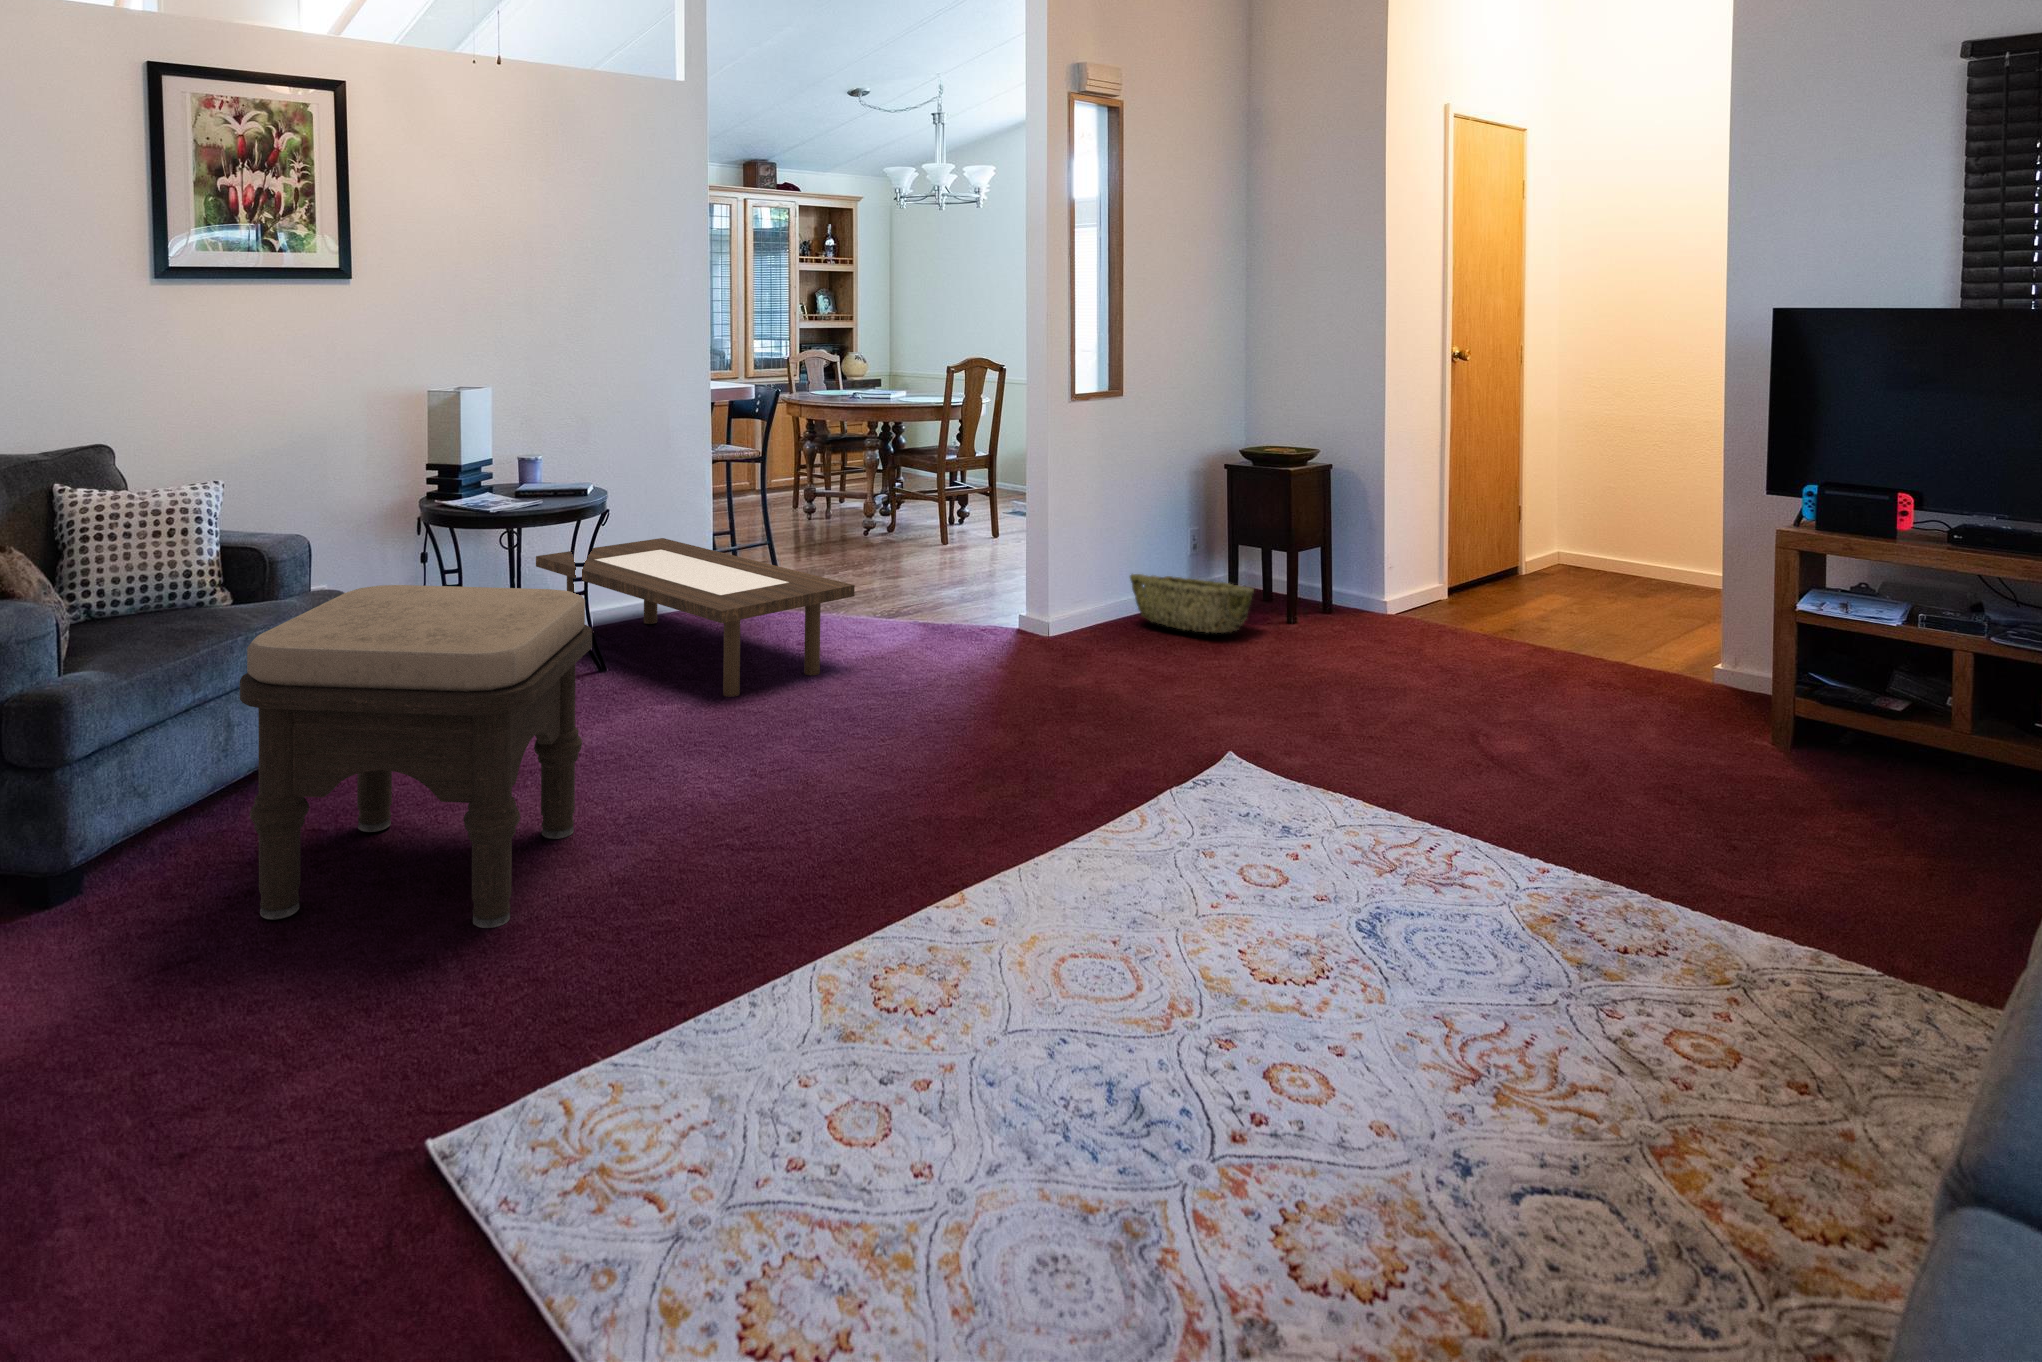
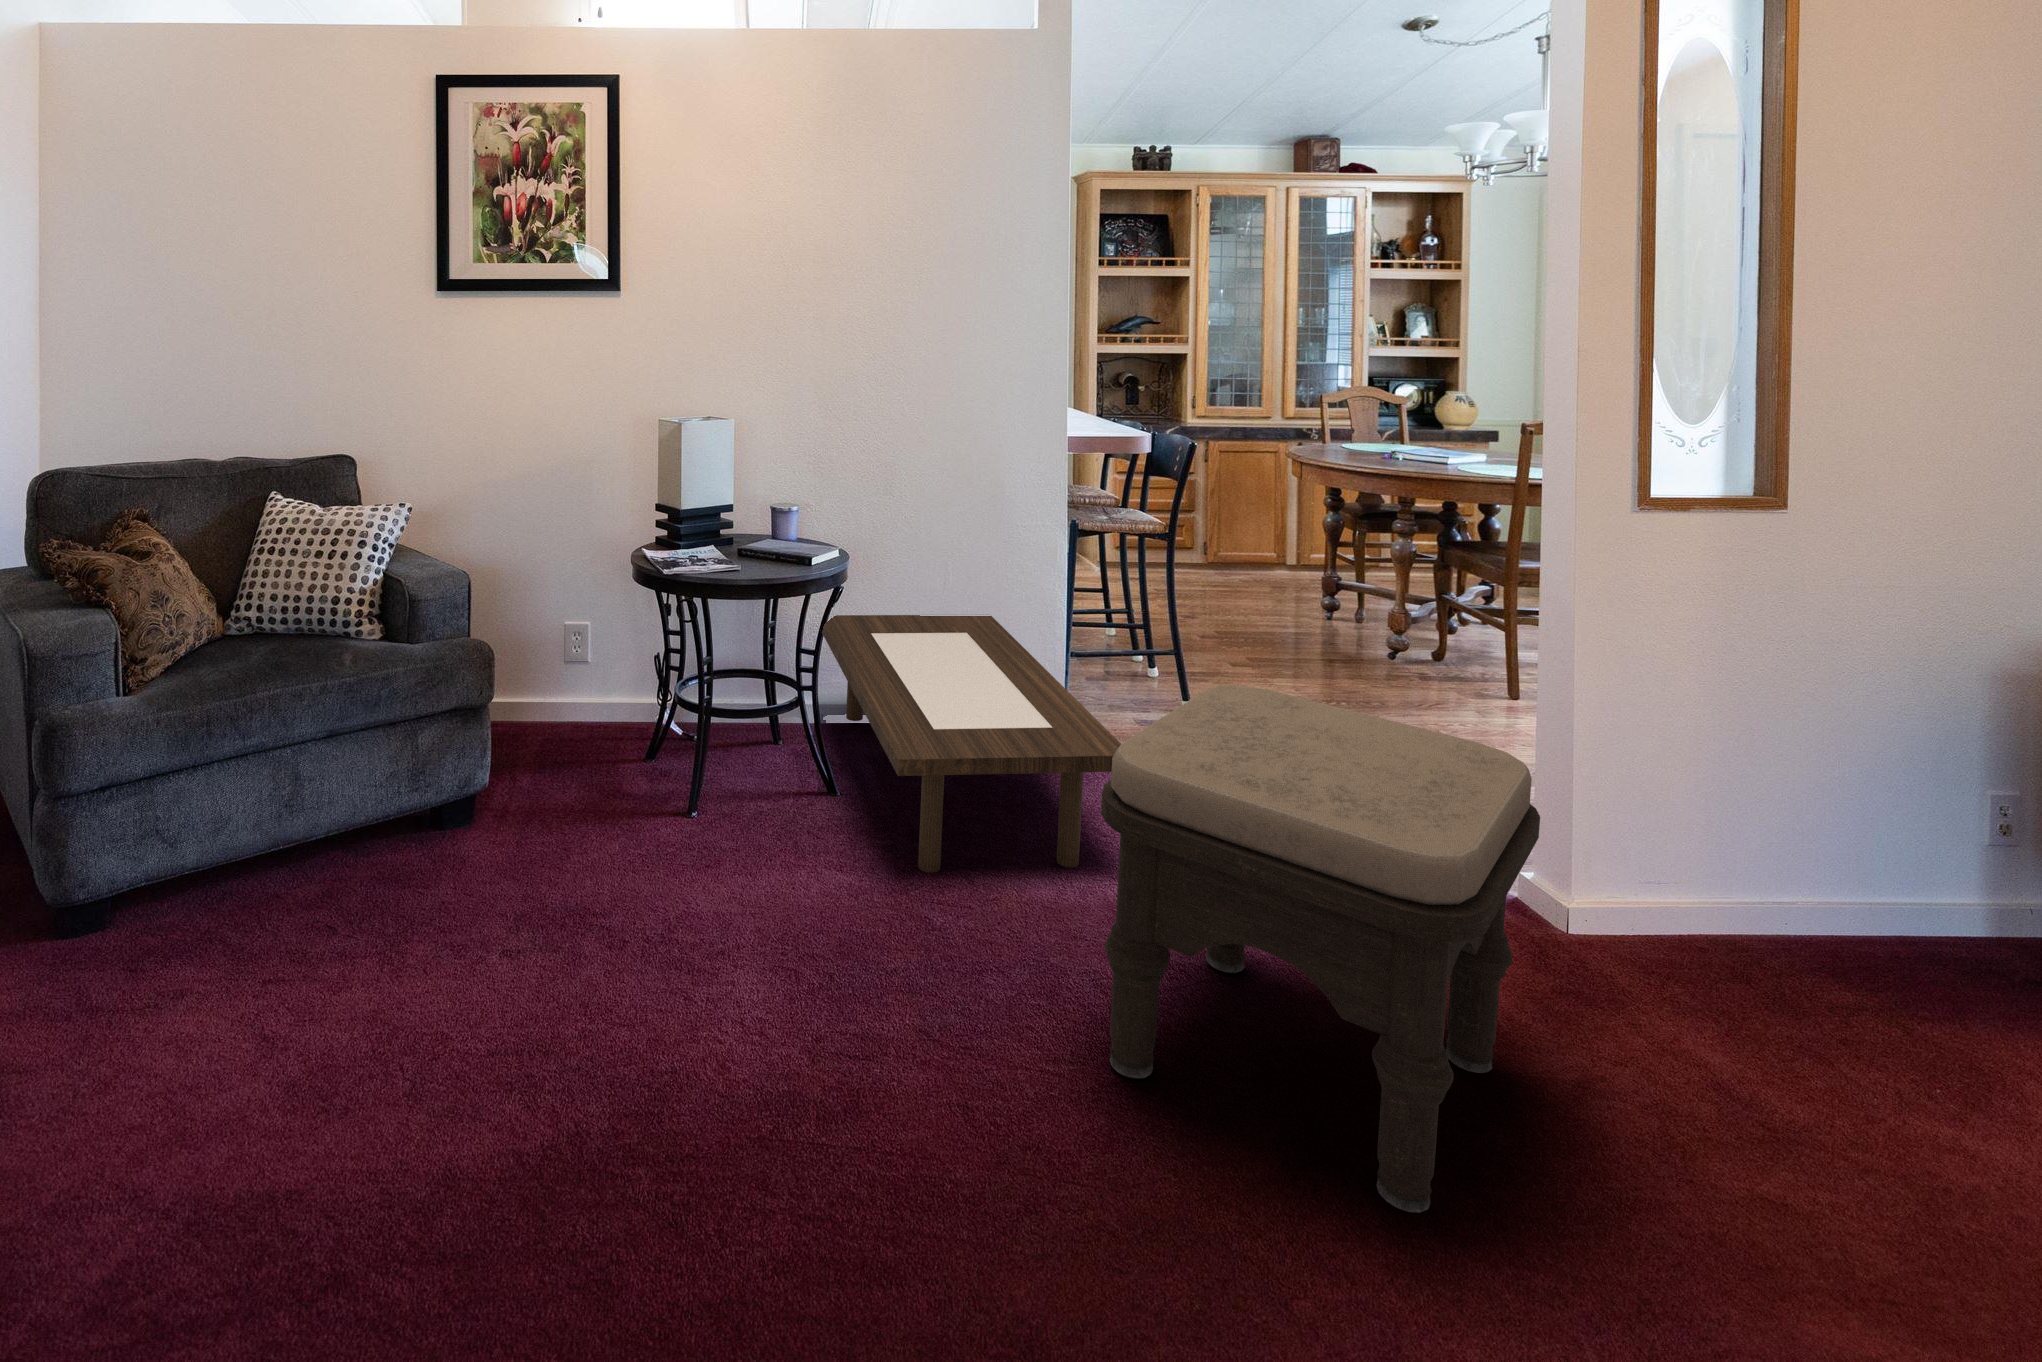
woven basket: present [1130,574,1254,633] -> none [1690,834,1976,1007]
ottoman: present [240,585,592,928] -> present [1101,686,1540,1213]

